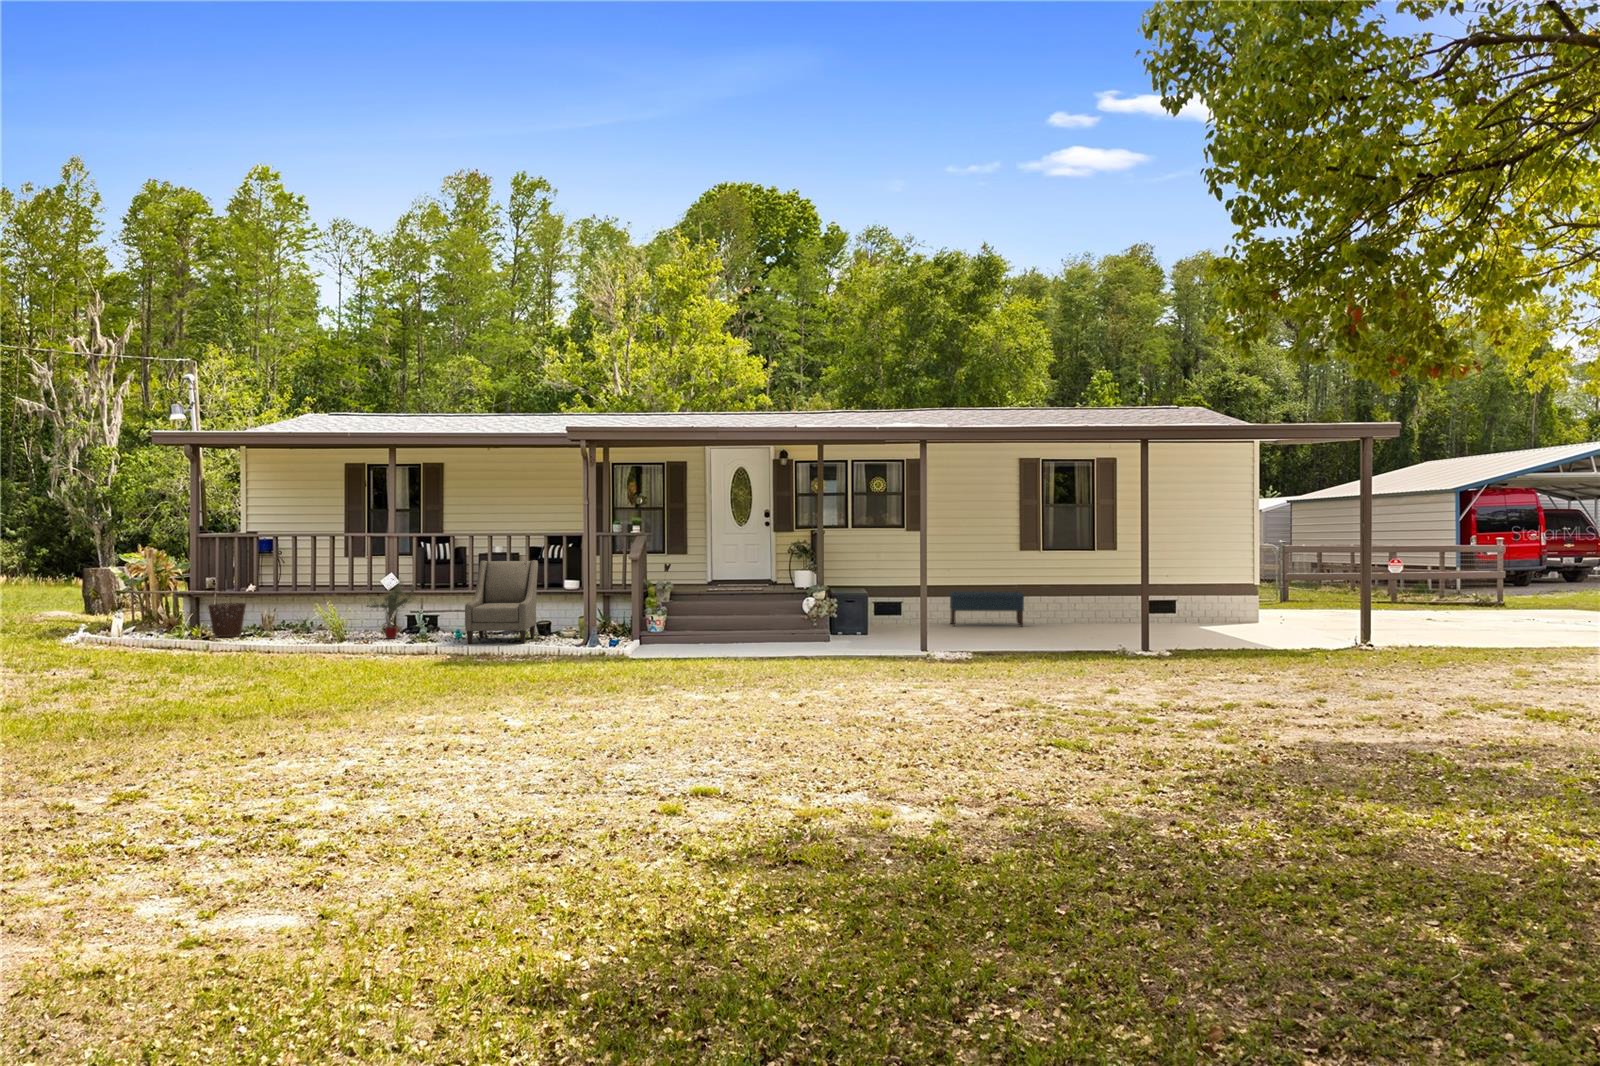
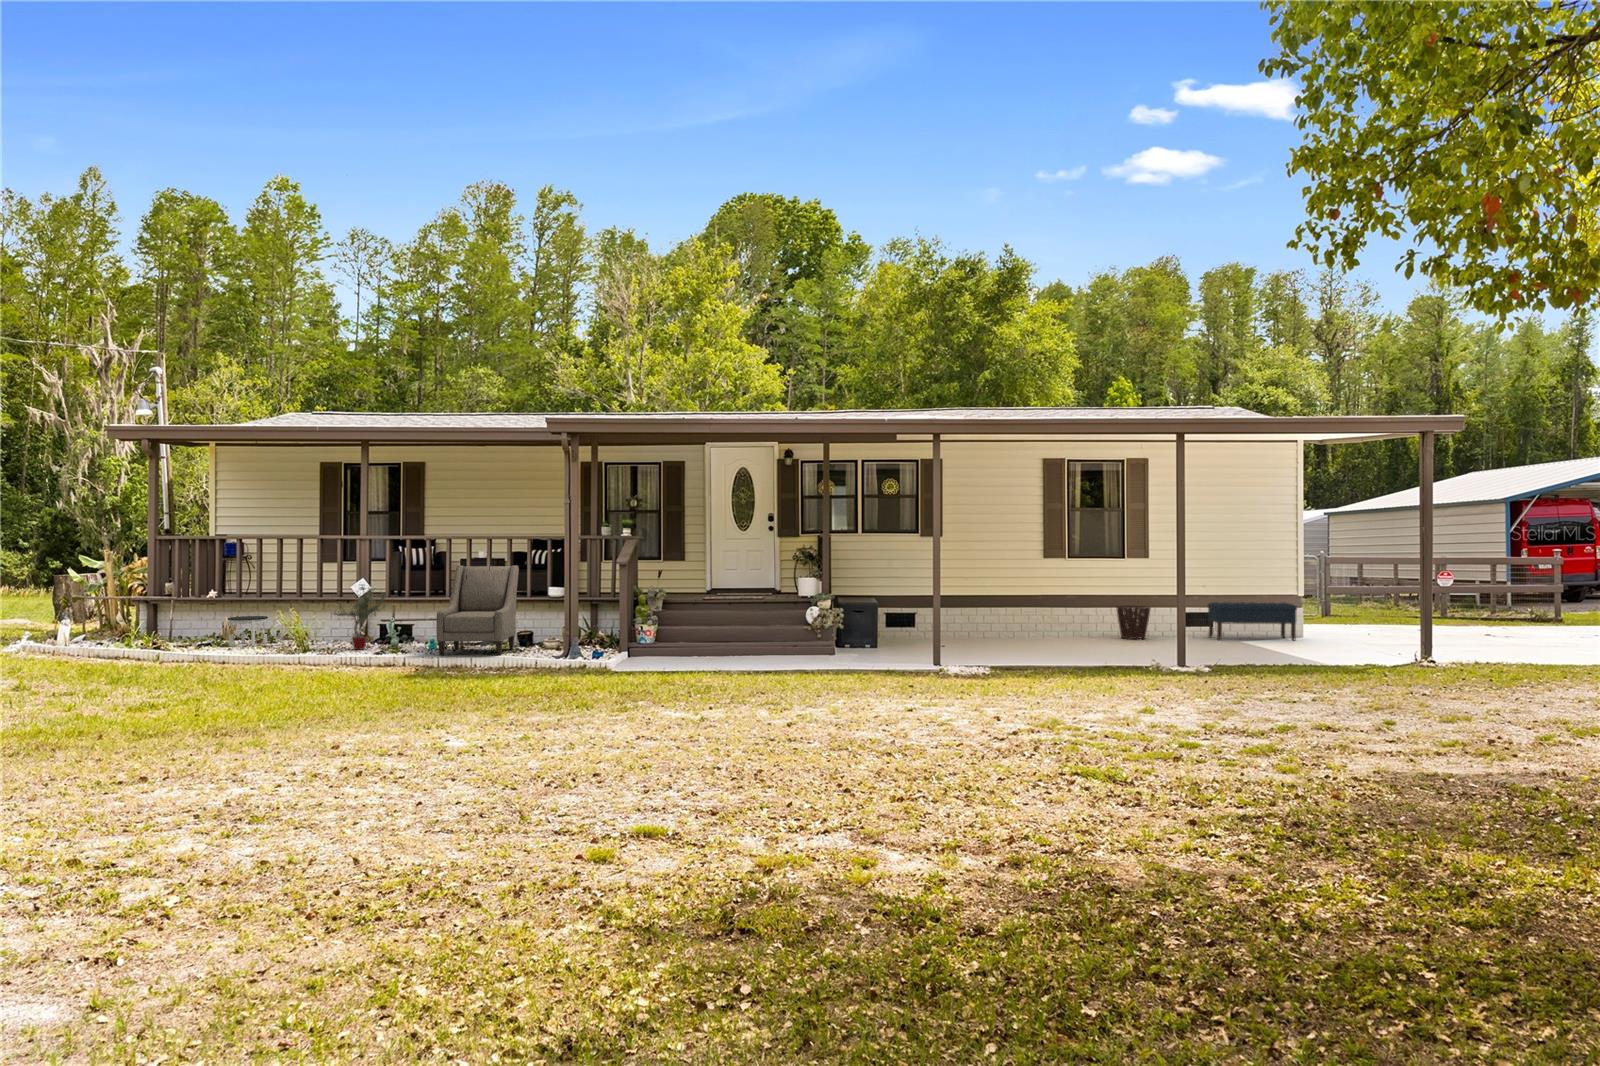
bench: present [950,591,1024,626] -> present [1208,602,1297,640]
basket: present [208,603,246,638] -> present [1117,606,1150,640]
round table: none [266,608,303,636] -> present [228,616,268,646]

